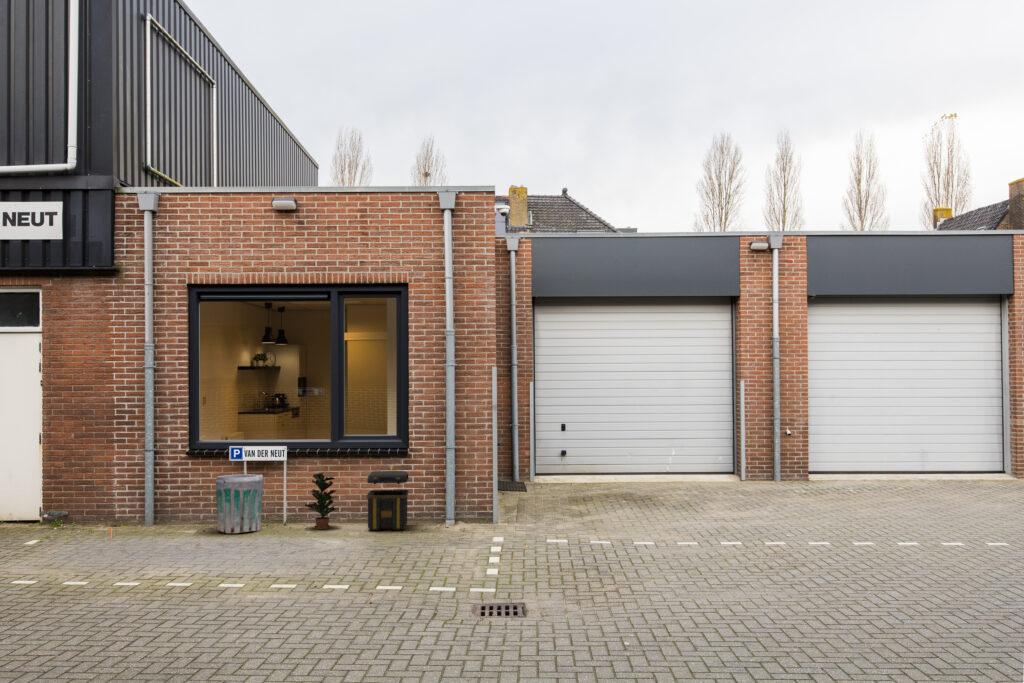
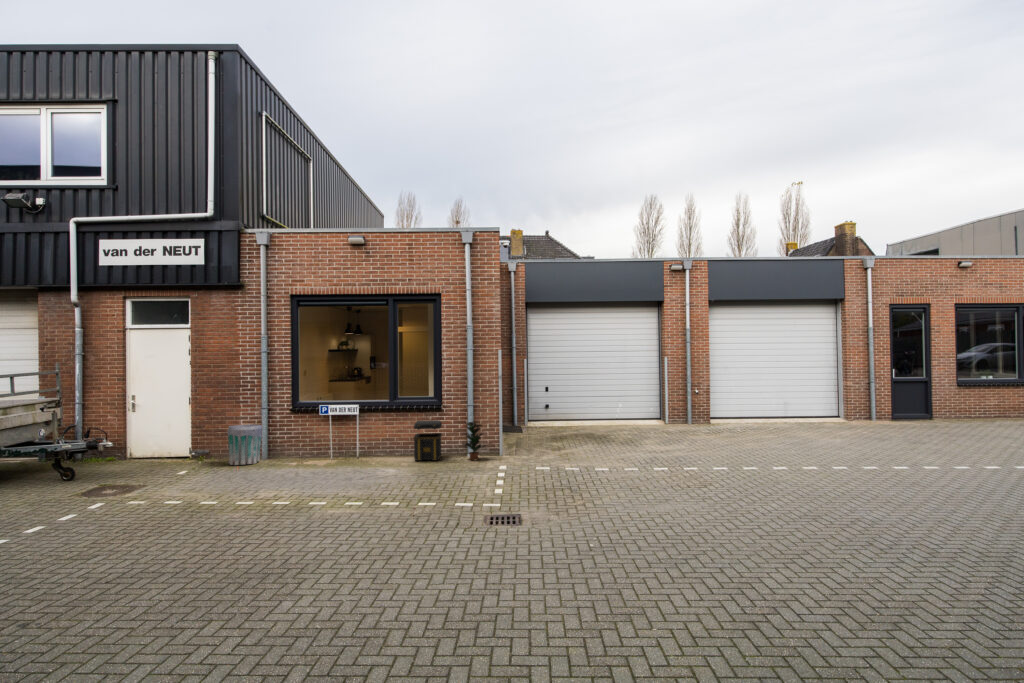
potted plant: present [305,473,339,529] -> present [463,422,485,460]
trash can: present [216,474,263,533] -> present [228,424,262,465]

